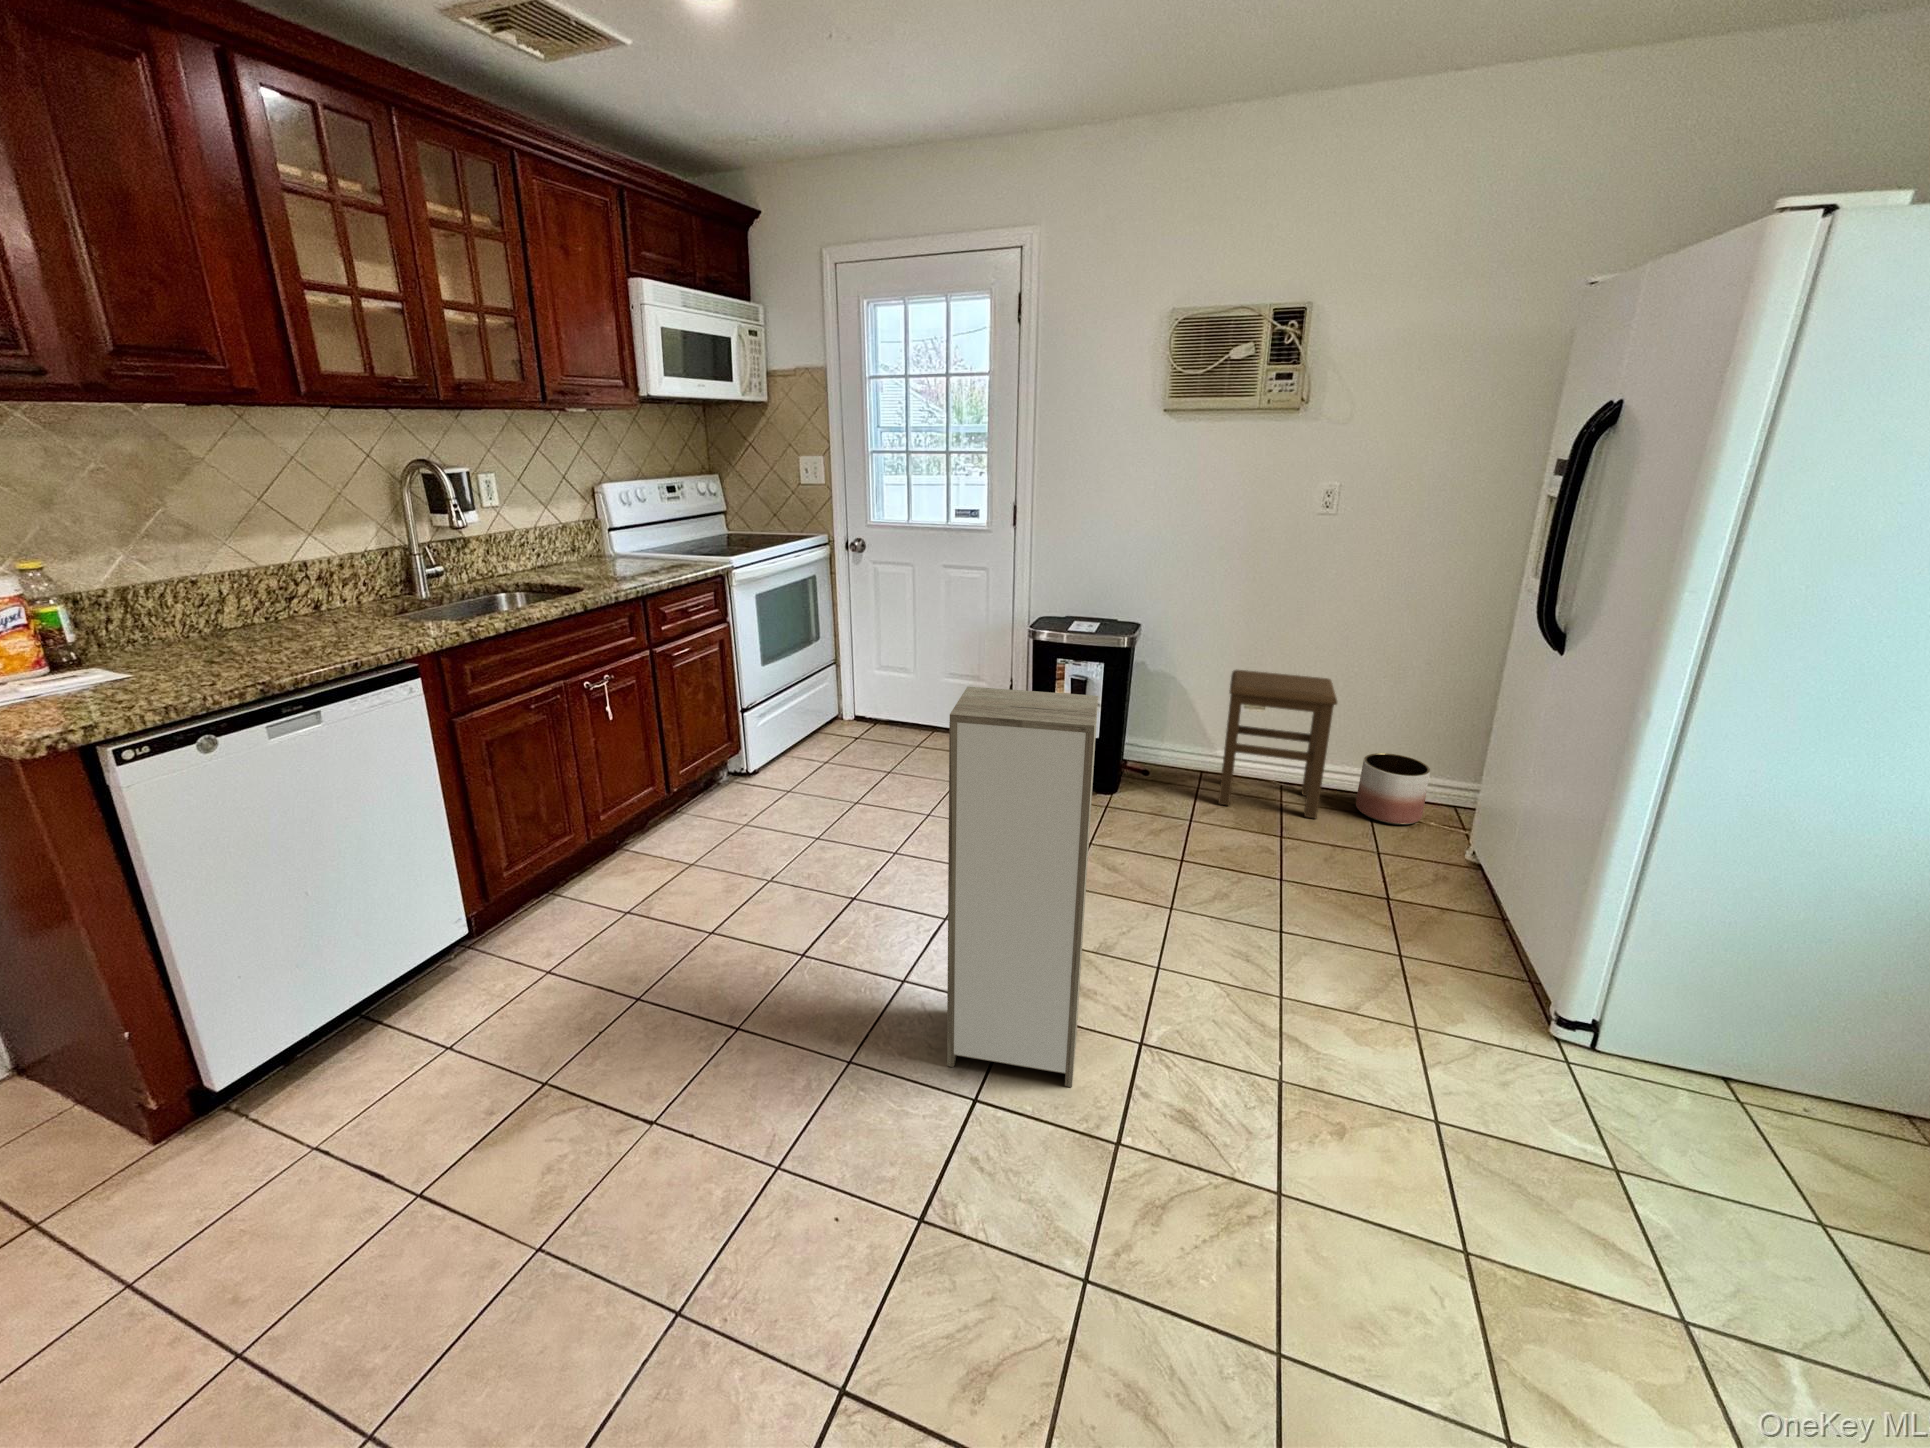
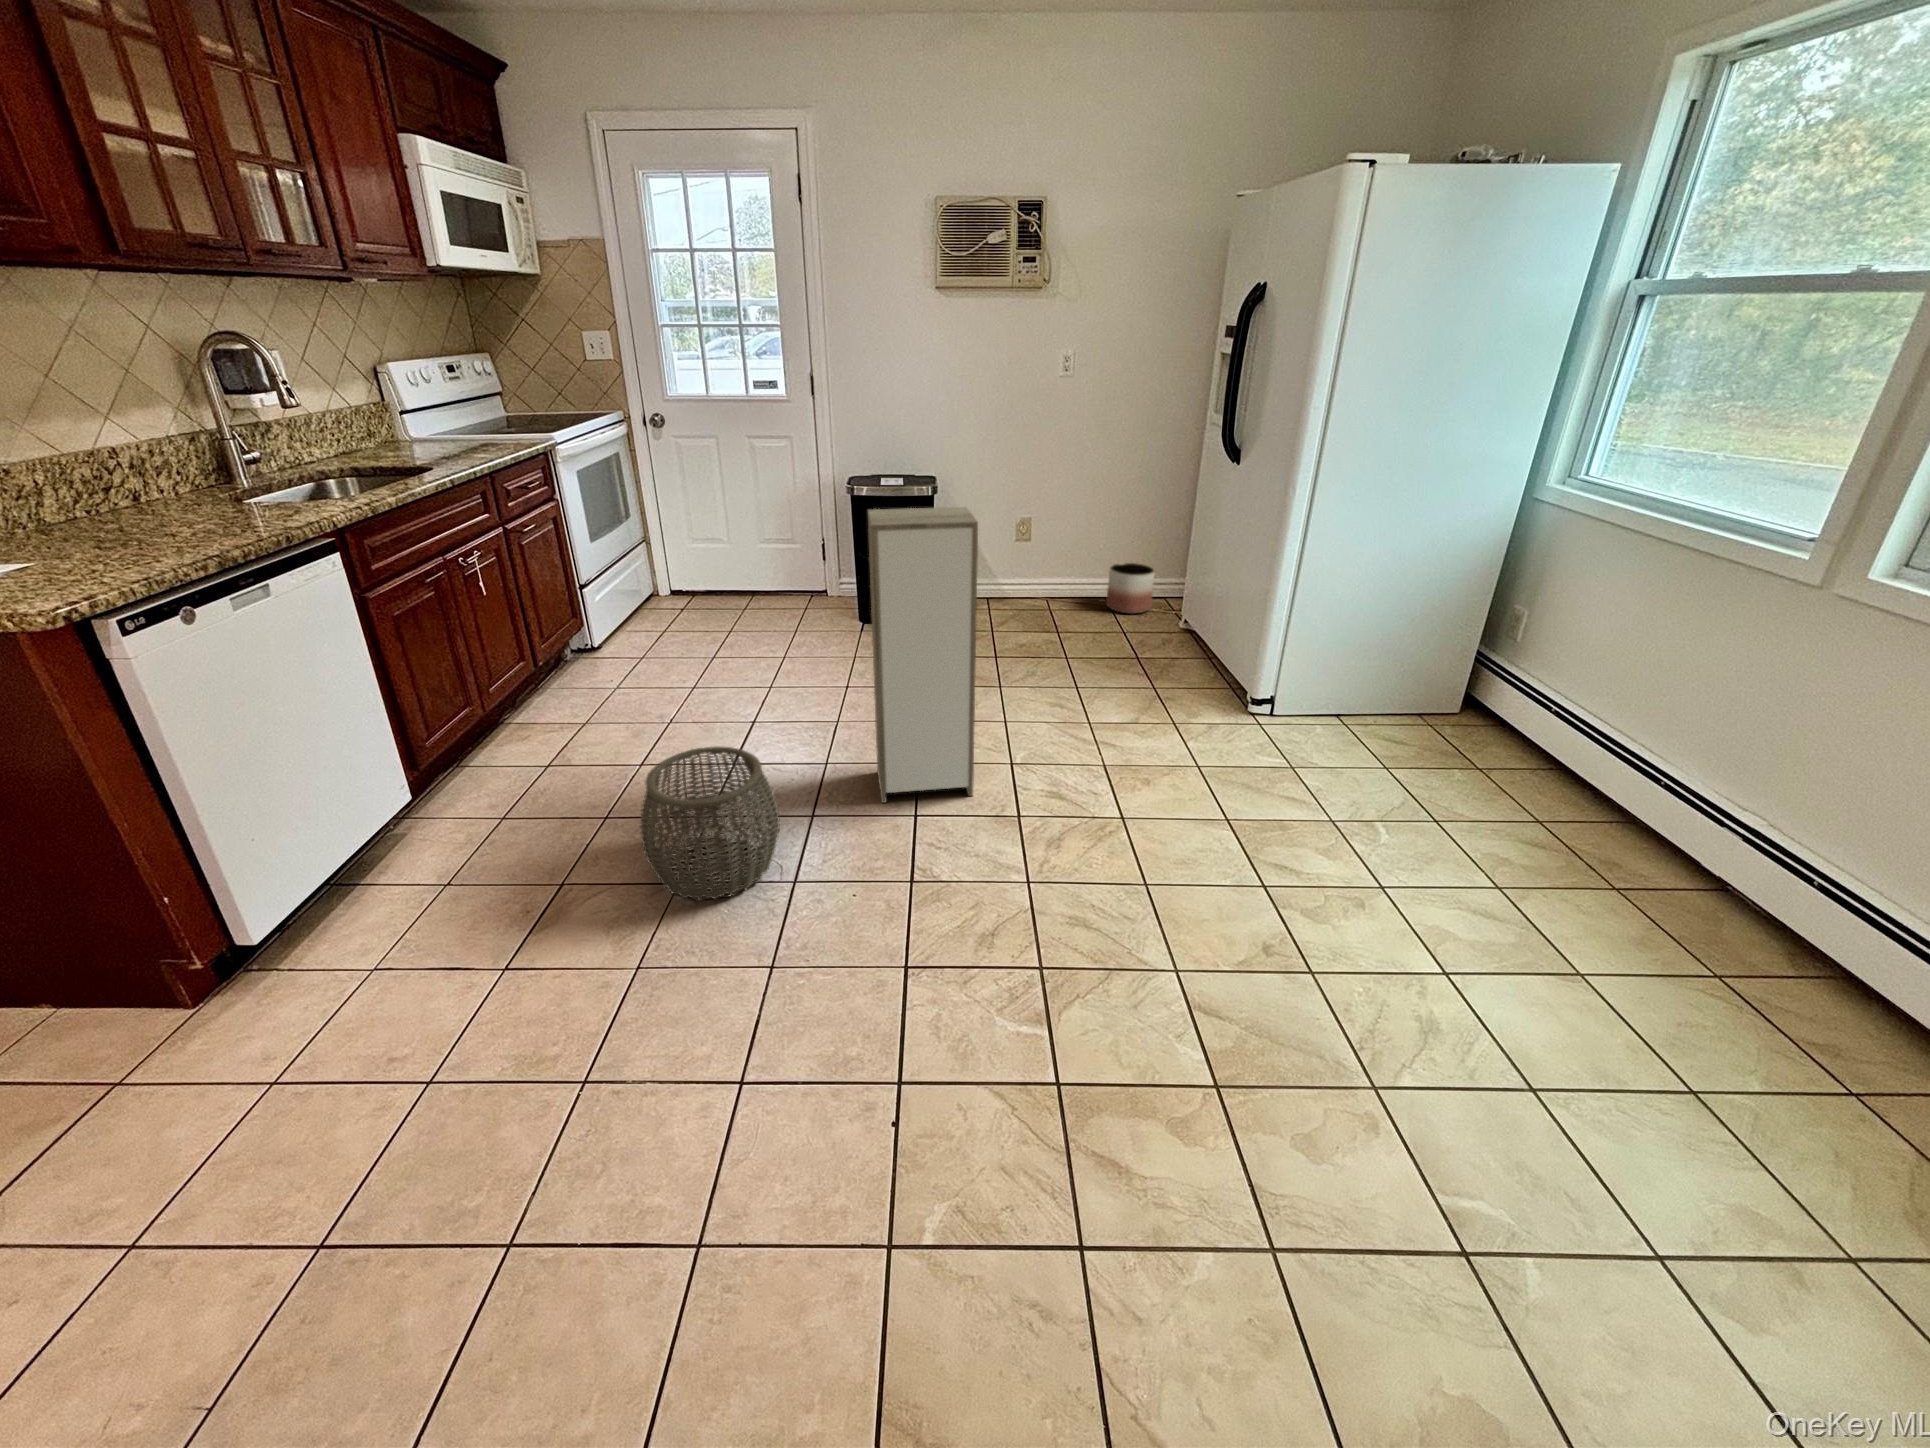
stool: present [1218,670,1337,818] -> none [1007,509,1092,617]
woven basket: none [612,958,791,1175] -> present [640,747,780,901]

